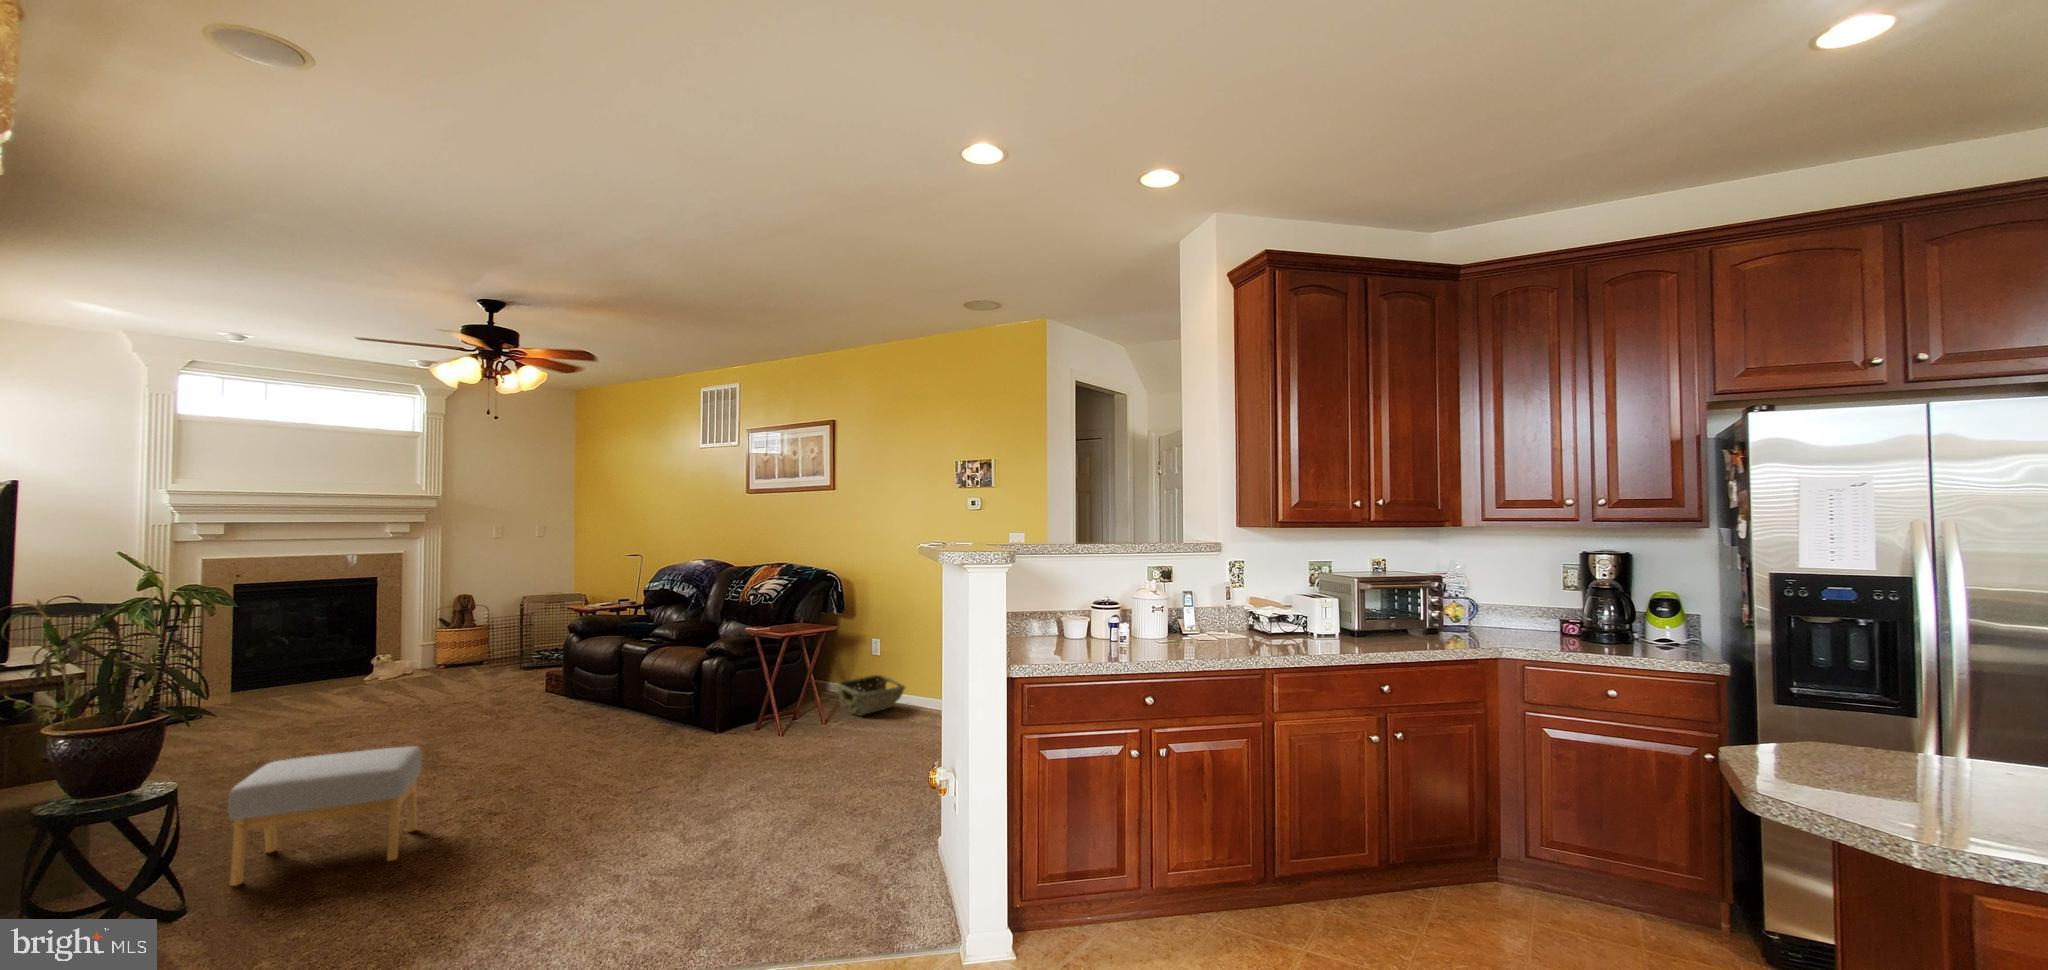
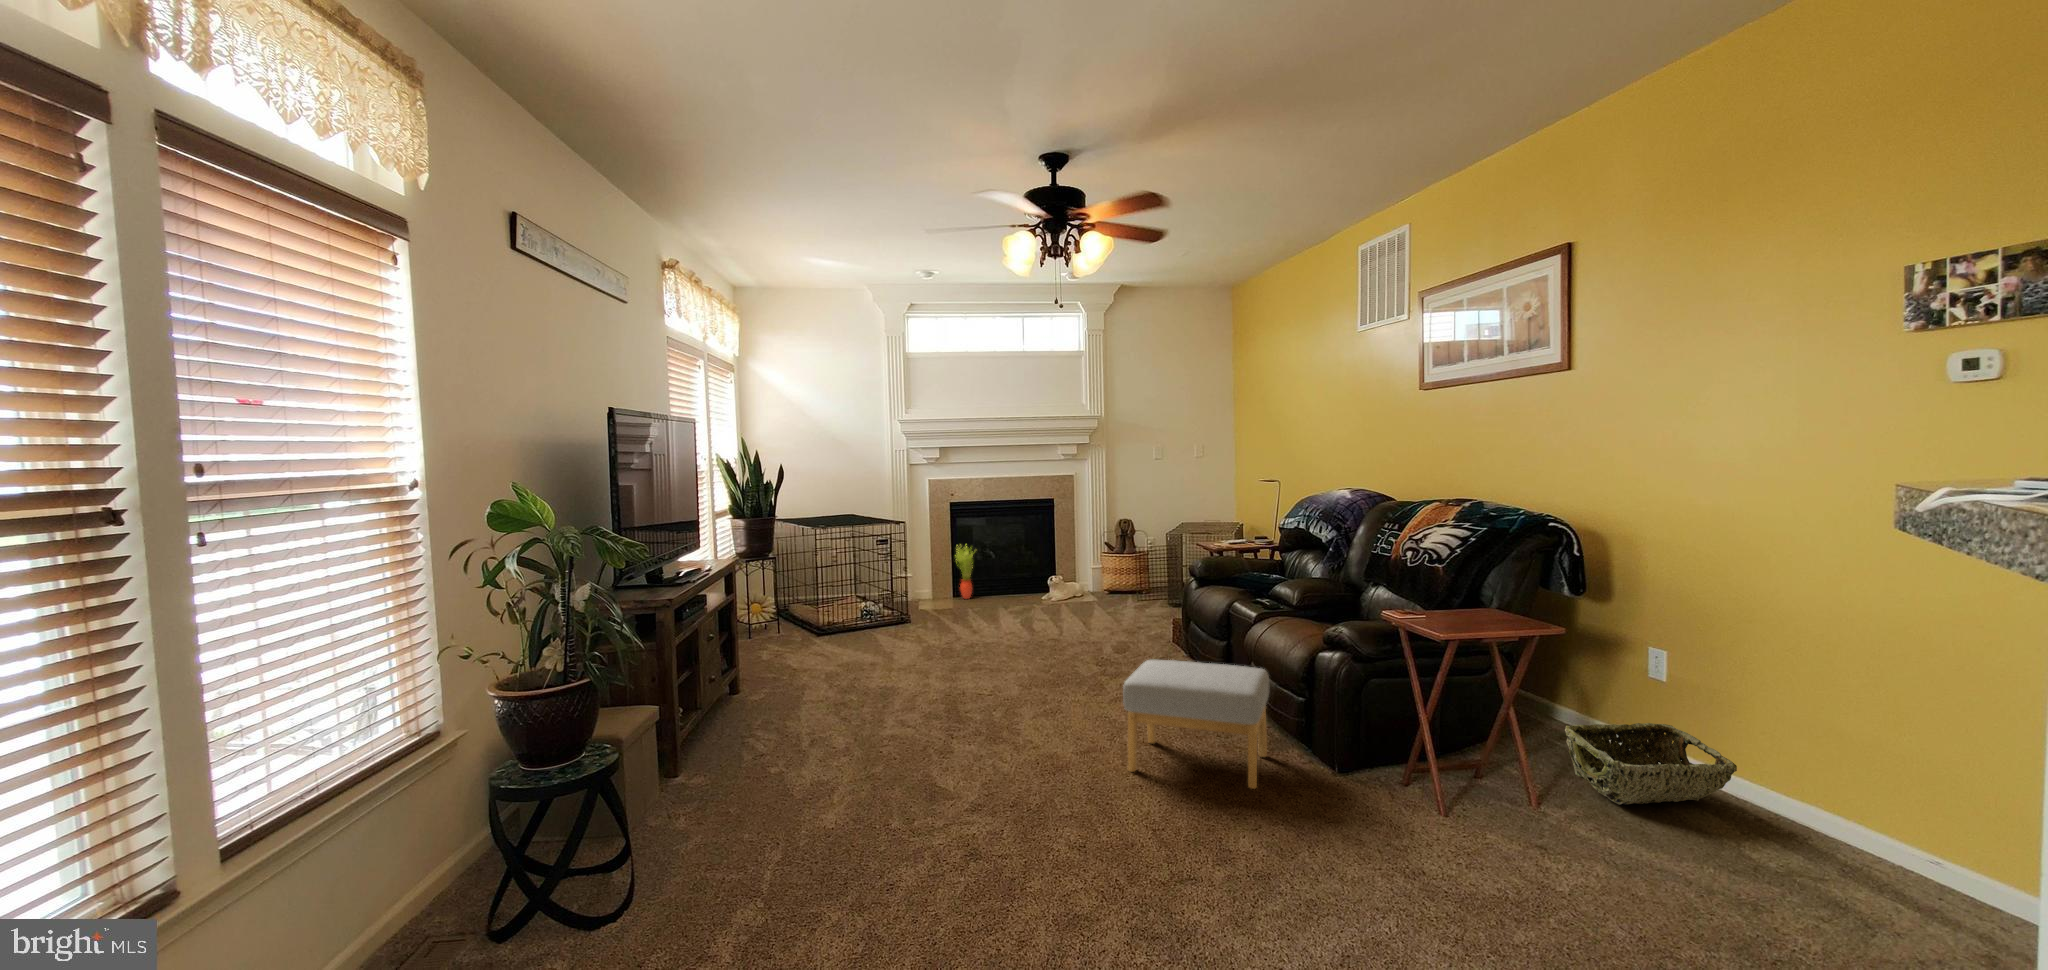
potted plant: none [240,631,272,694] -> present [955,545,973,599]
footstool: present [228,746,422,886] -> present [1123,660,1270,789]

